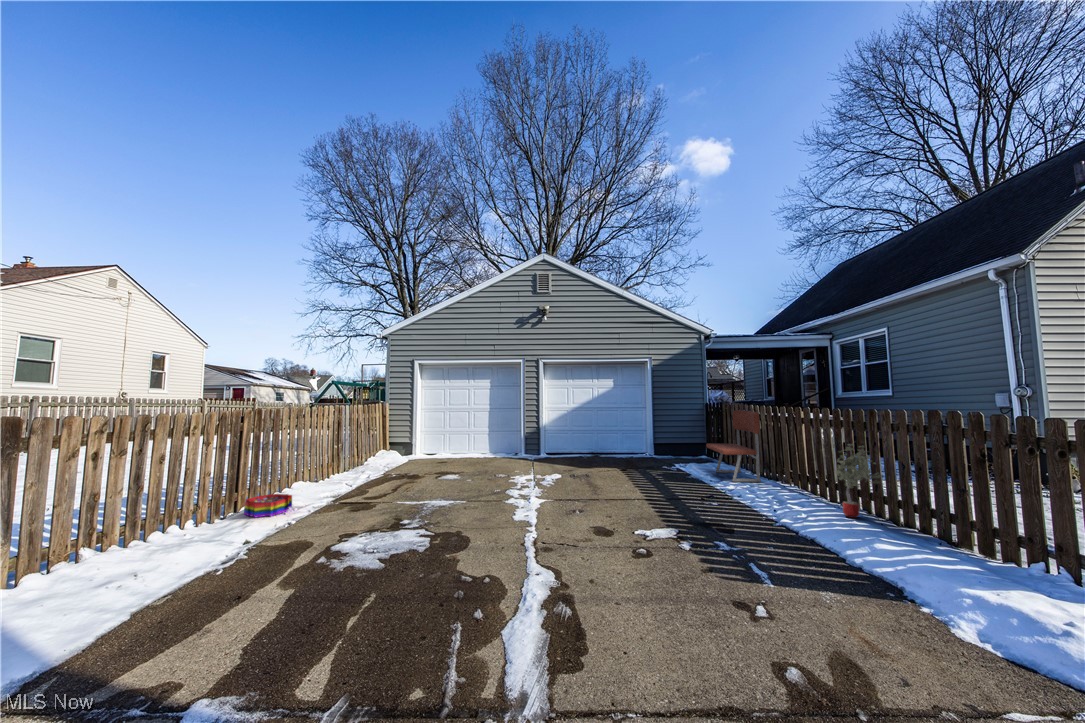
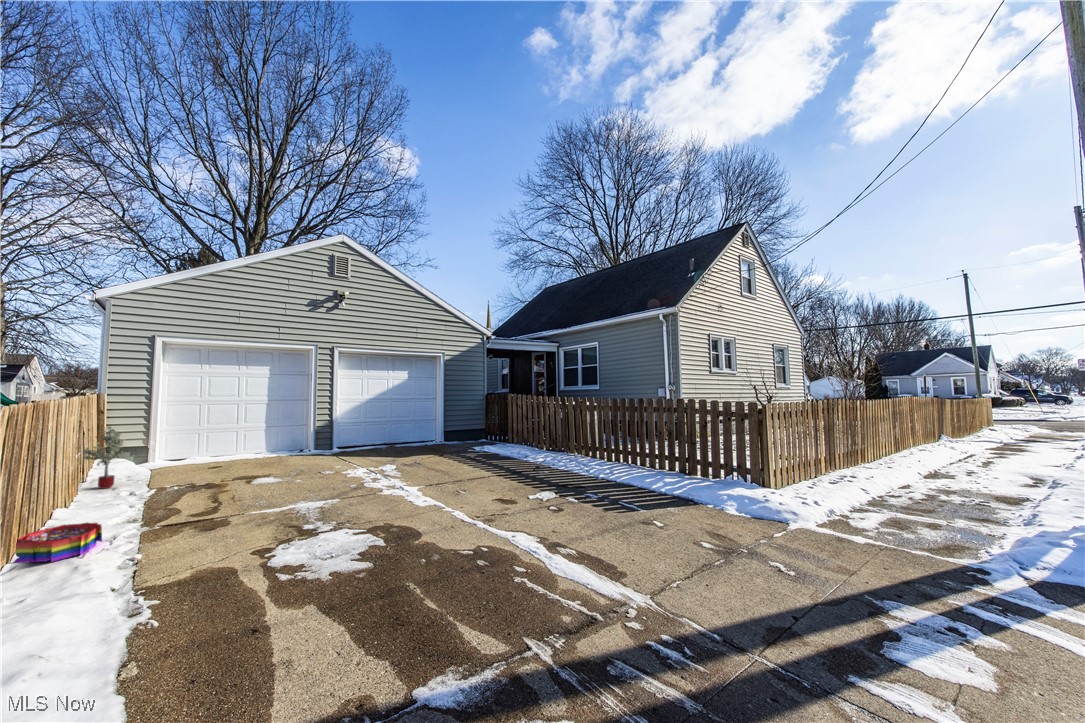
bench: present [706,410,761,482] -> none [505,400,552,455]
potted tree: present [835,444,881,518] -> present [83,427,125,489]

